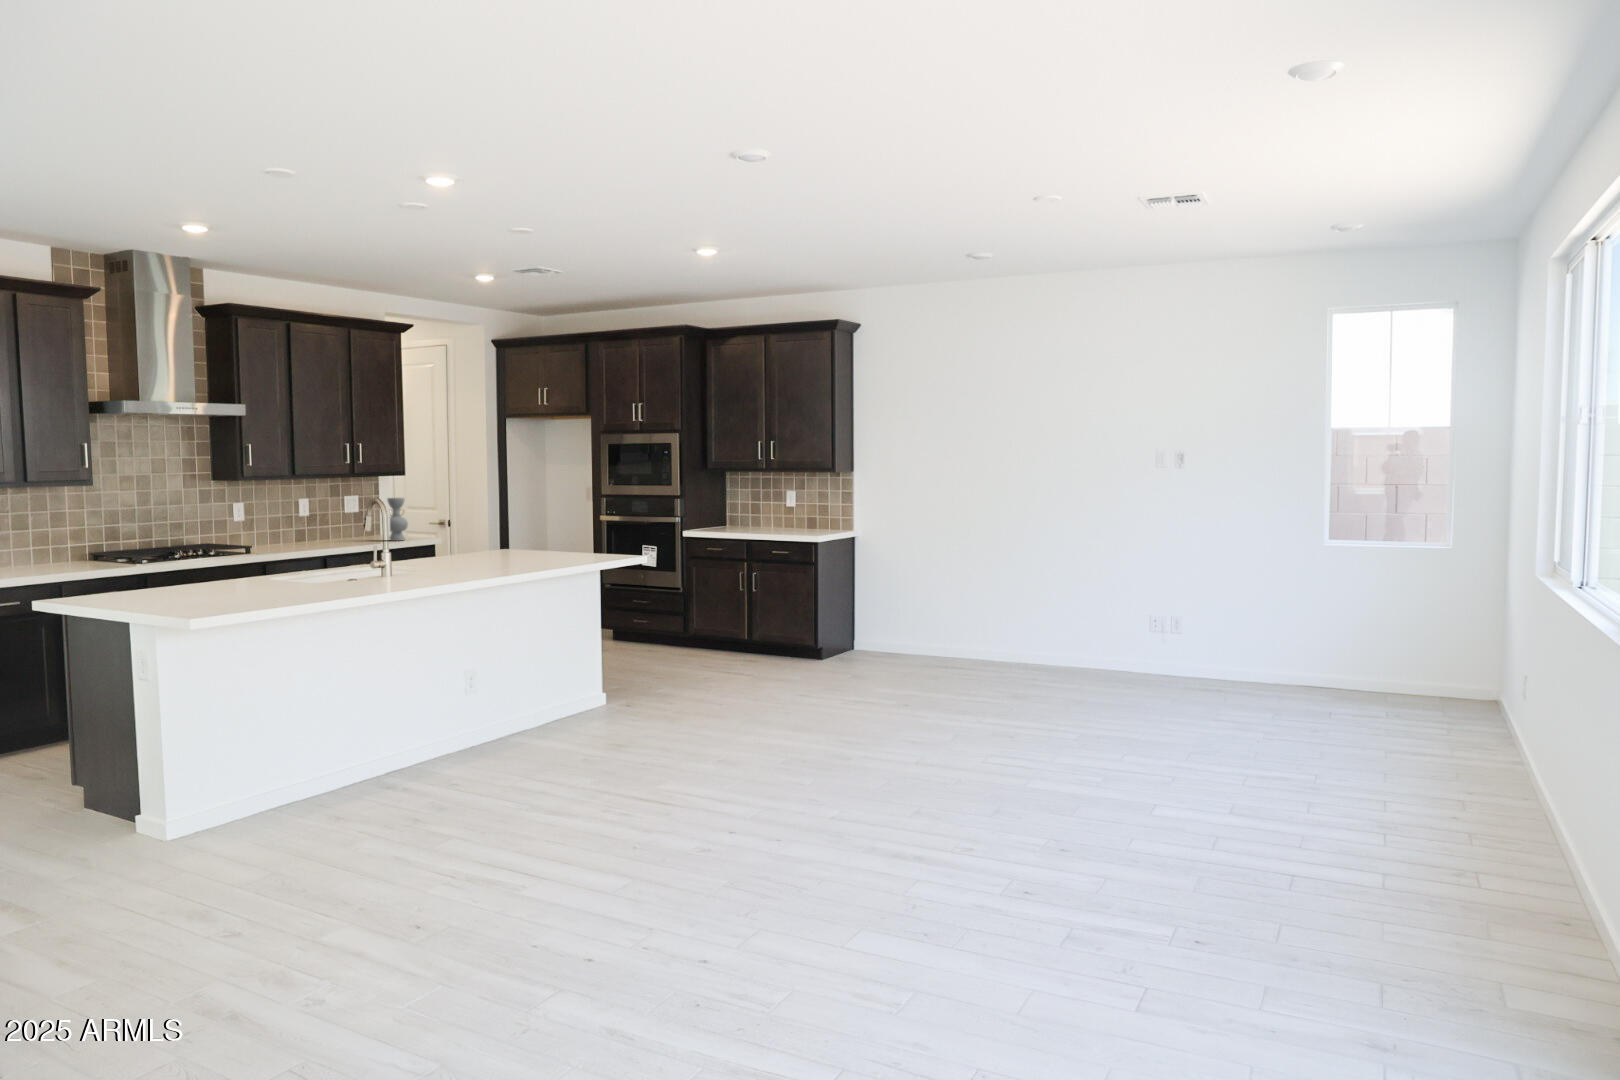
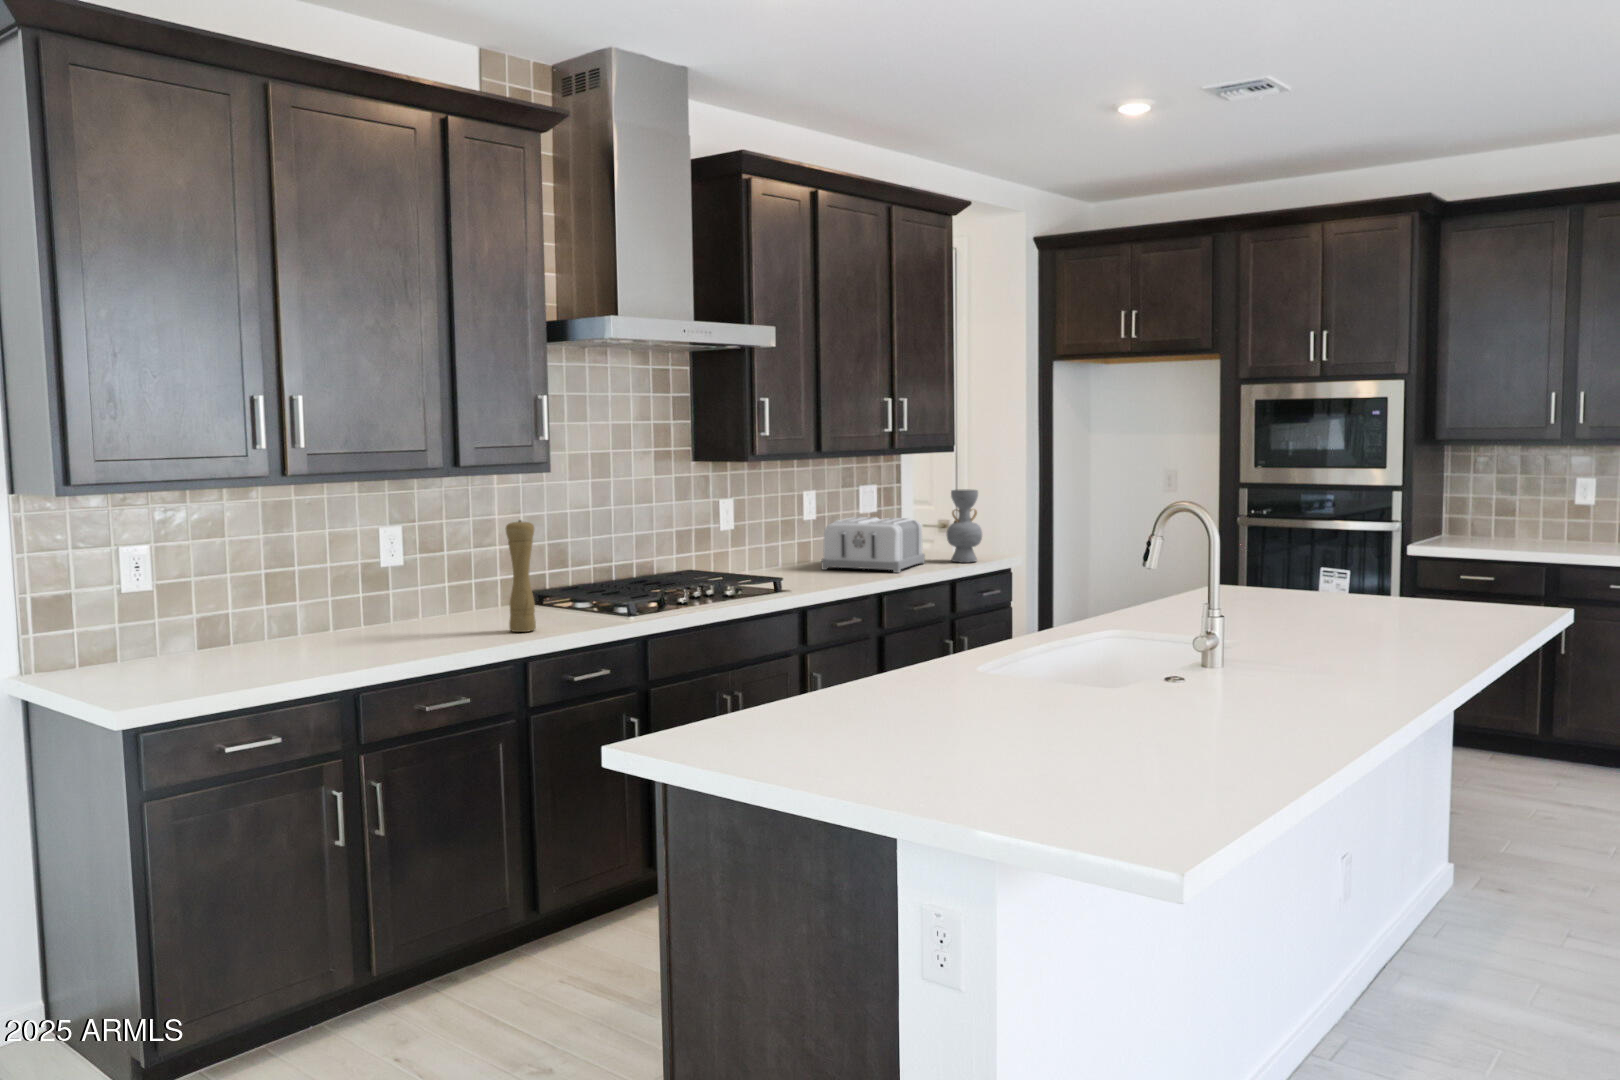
pepper mill: none [54,510,73,569] -> present [506,520,536,632]
toaster: none [298,514,370,545] -> present [822,517,925,573]

